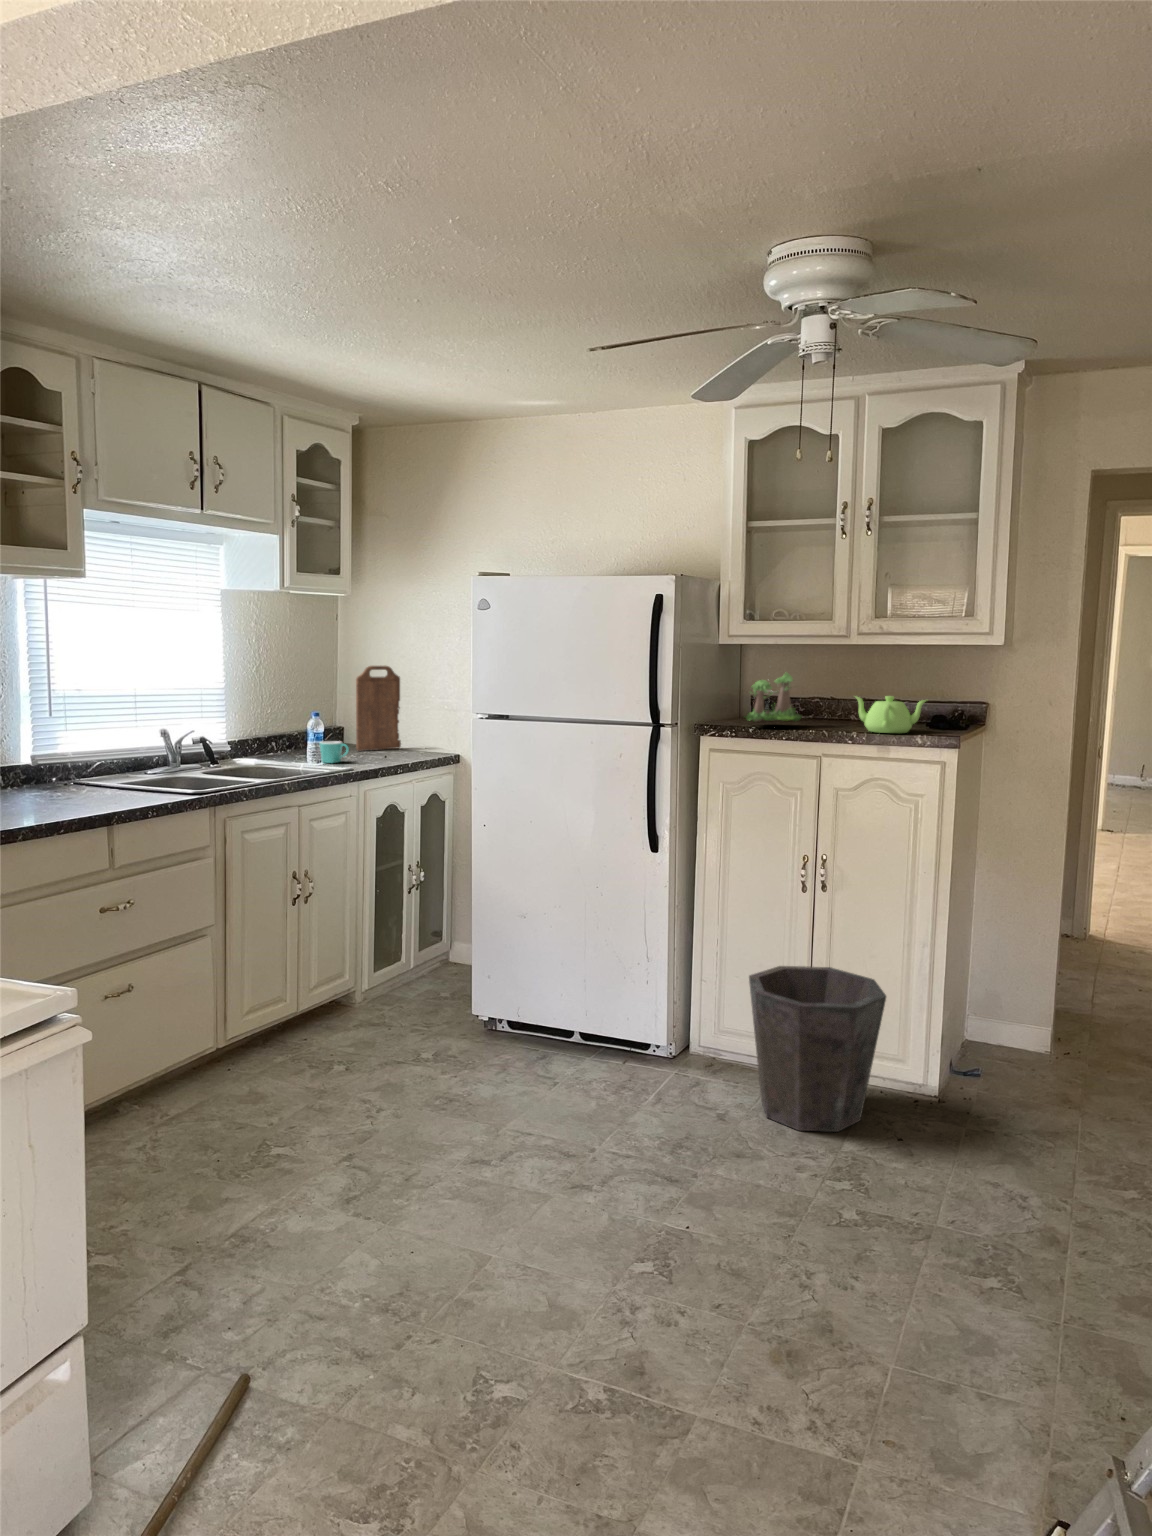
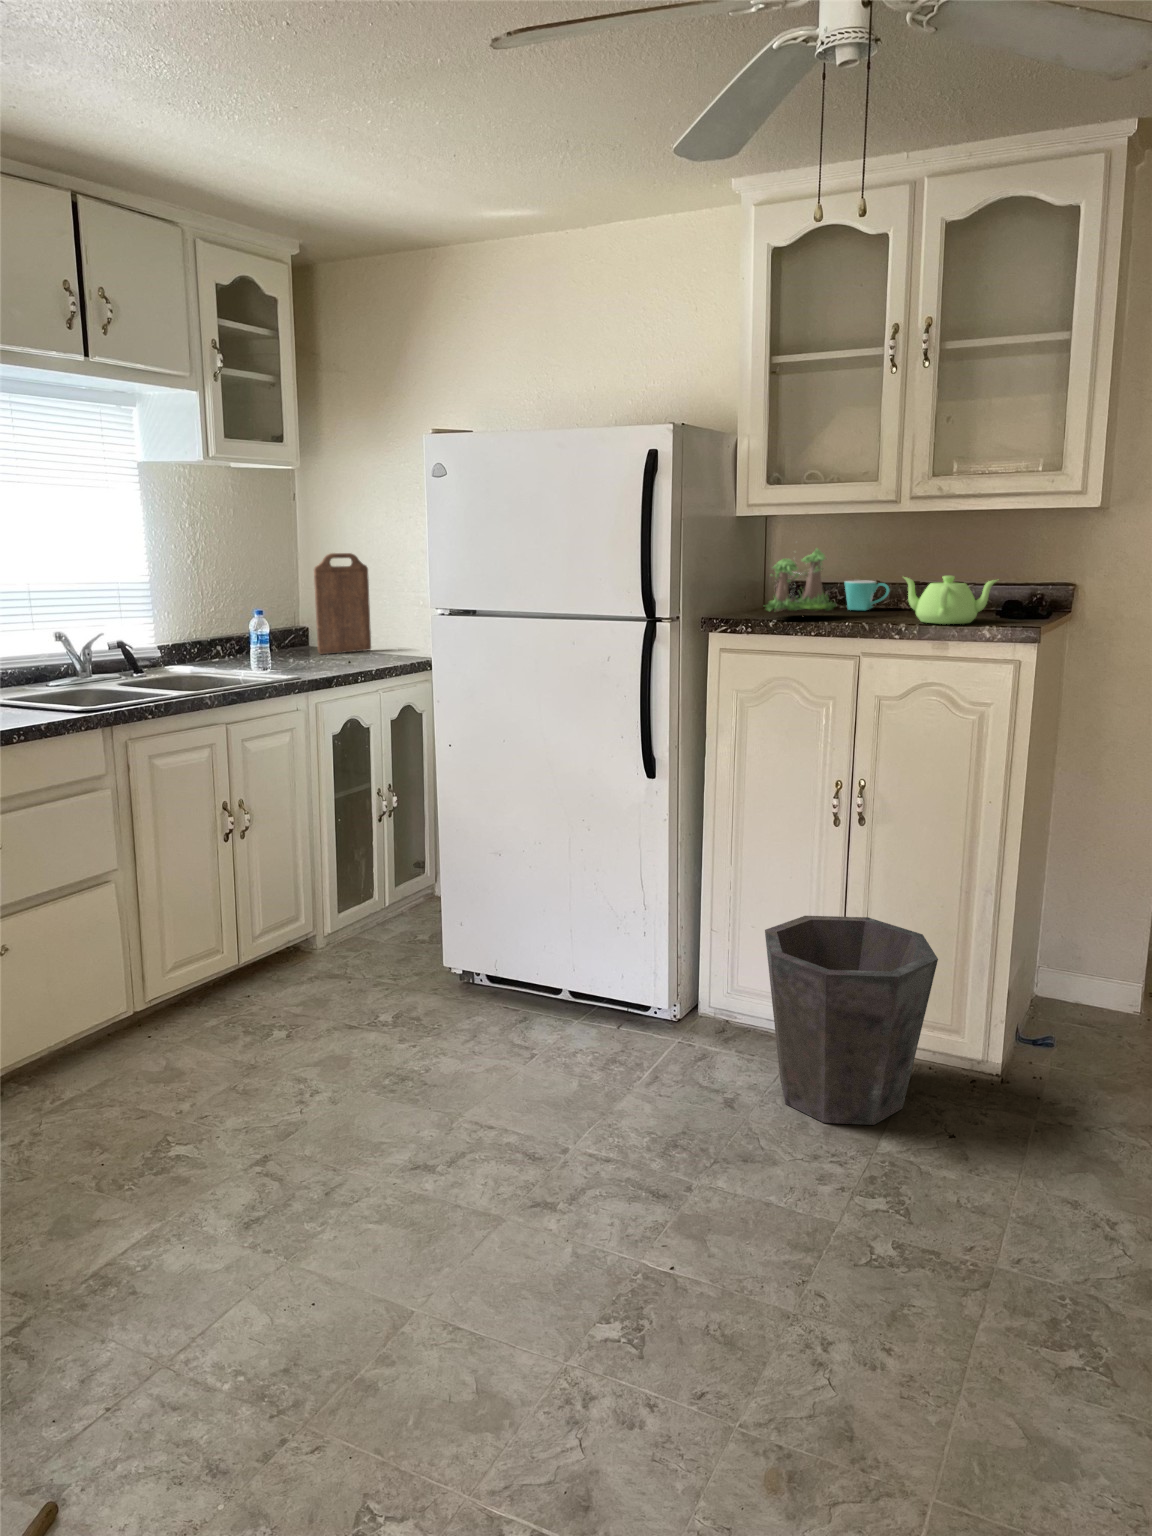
mug: present [320,741,349,763] -> present [845,580,890,610]

